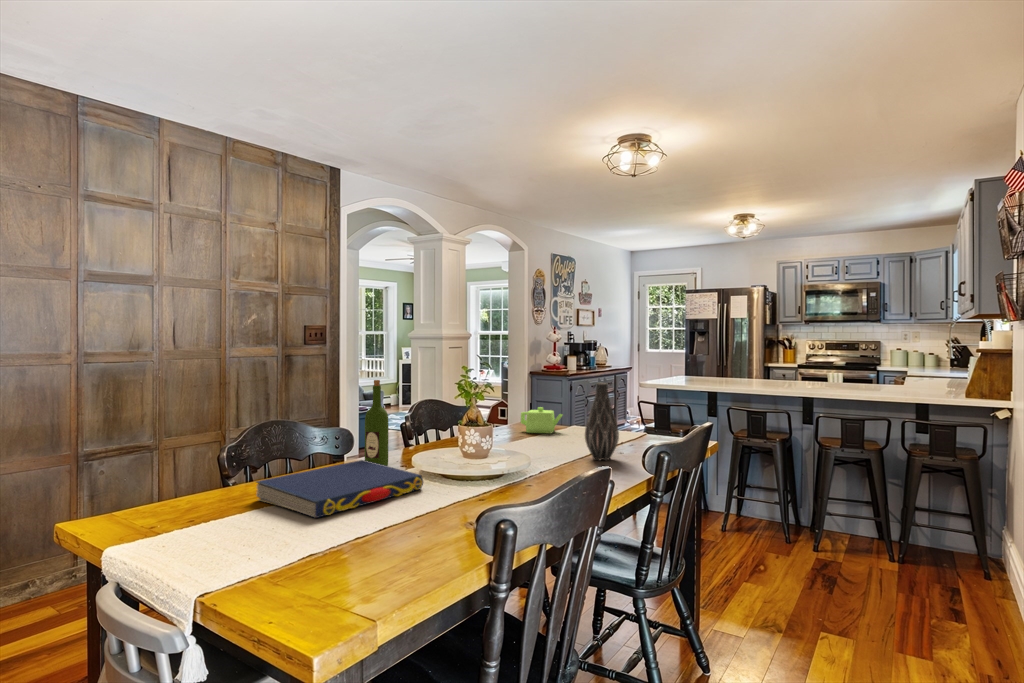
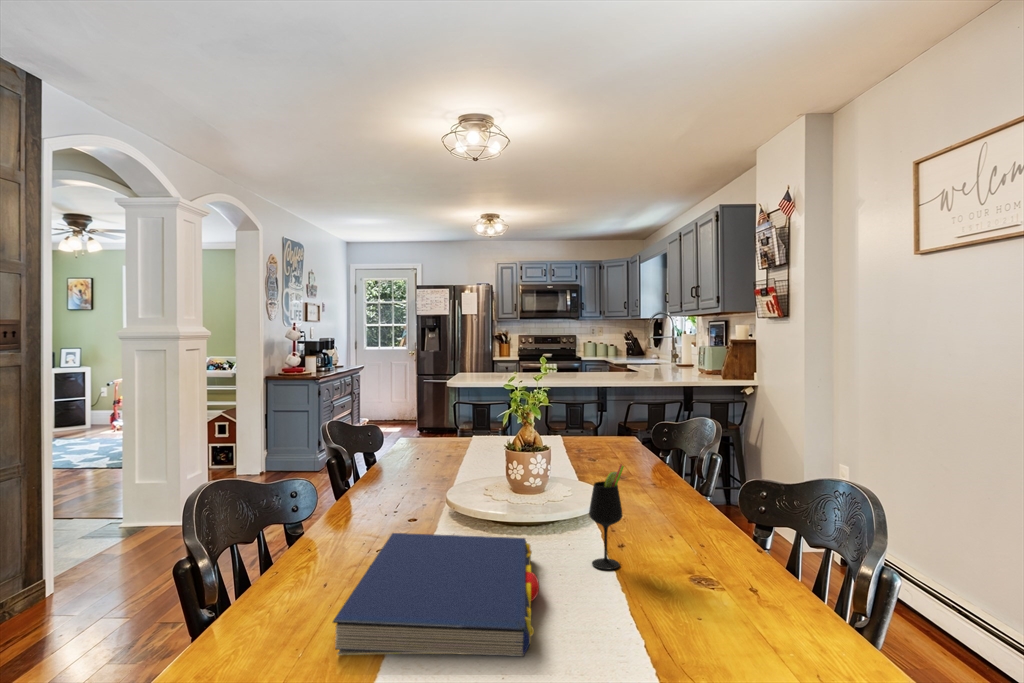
wine bottle: present [365,380,388,466] -> none [362,405,398,543]
vase: present [585,383,619,460] -> none [575,387,613,475]
teapot: present [520,407,562,433] -> none [426,420,476,452]
wine glass: none [443,429,472,503] -> present [589,464,624,569]

